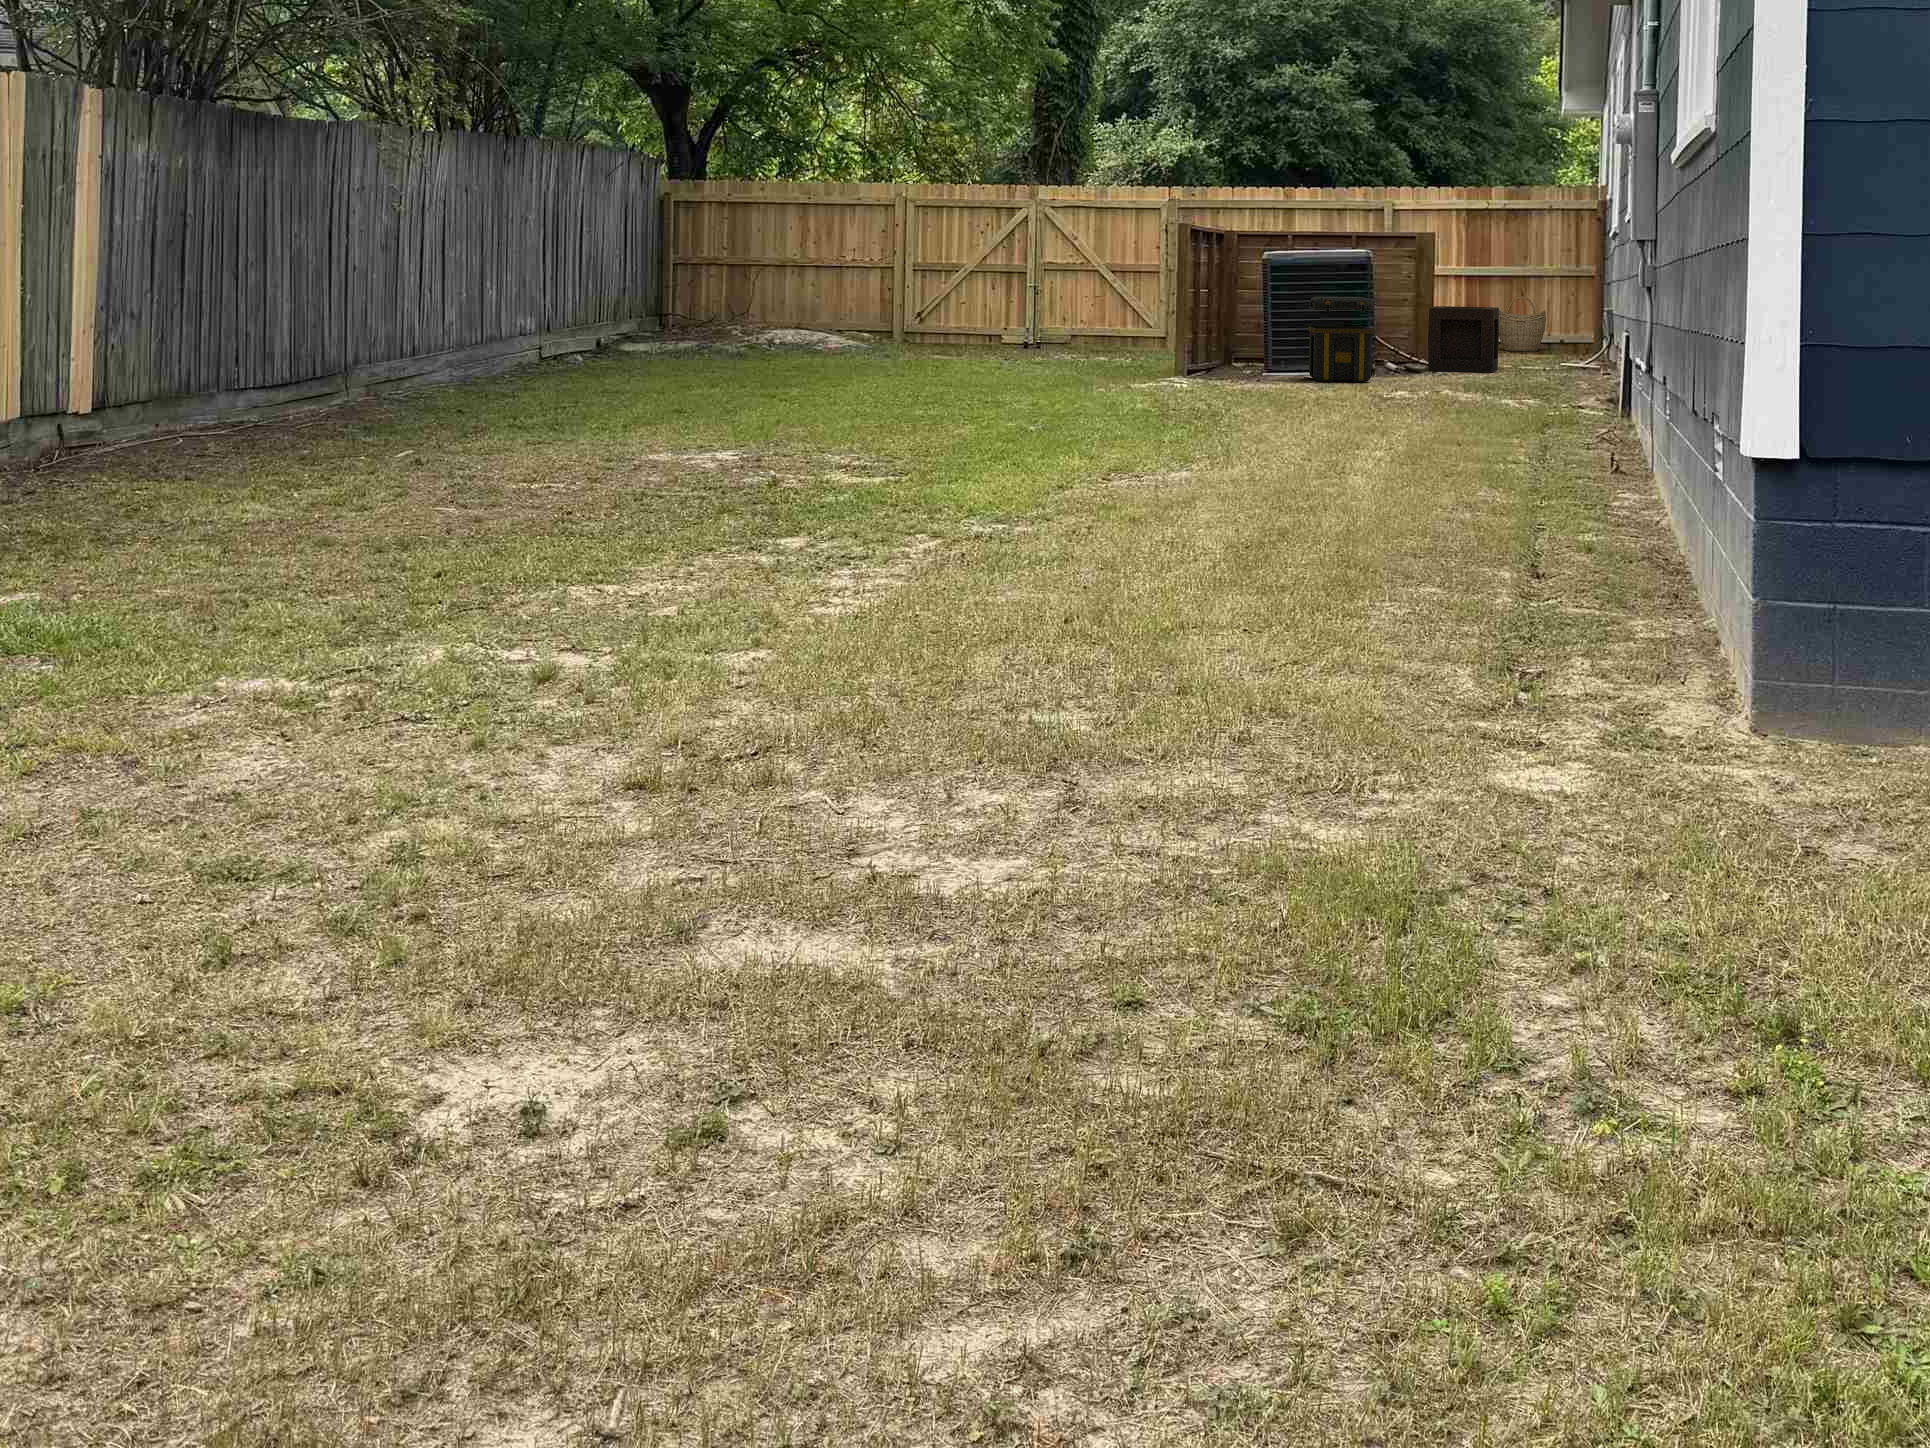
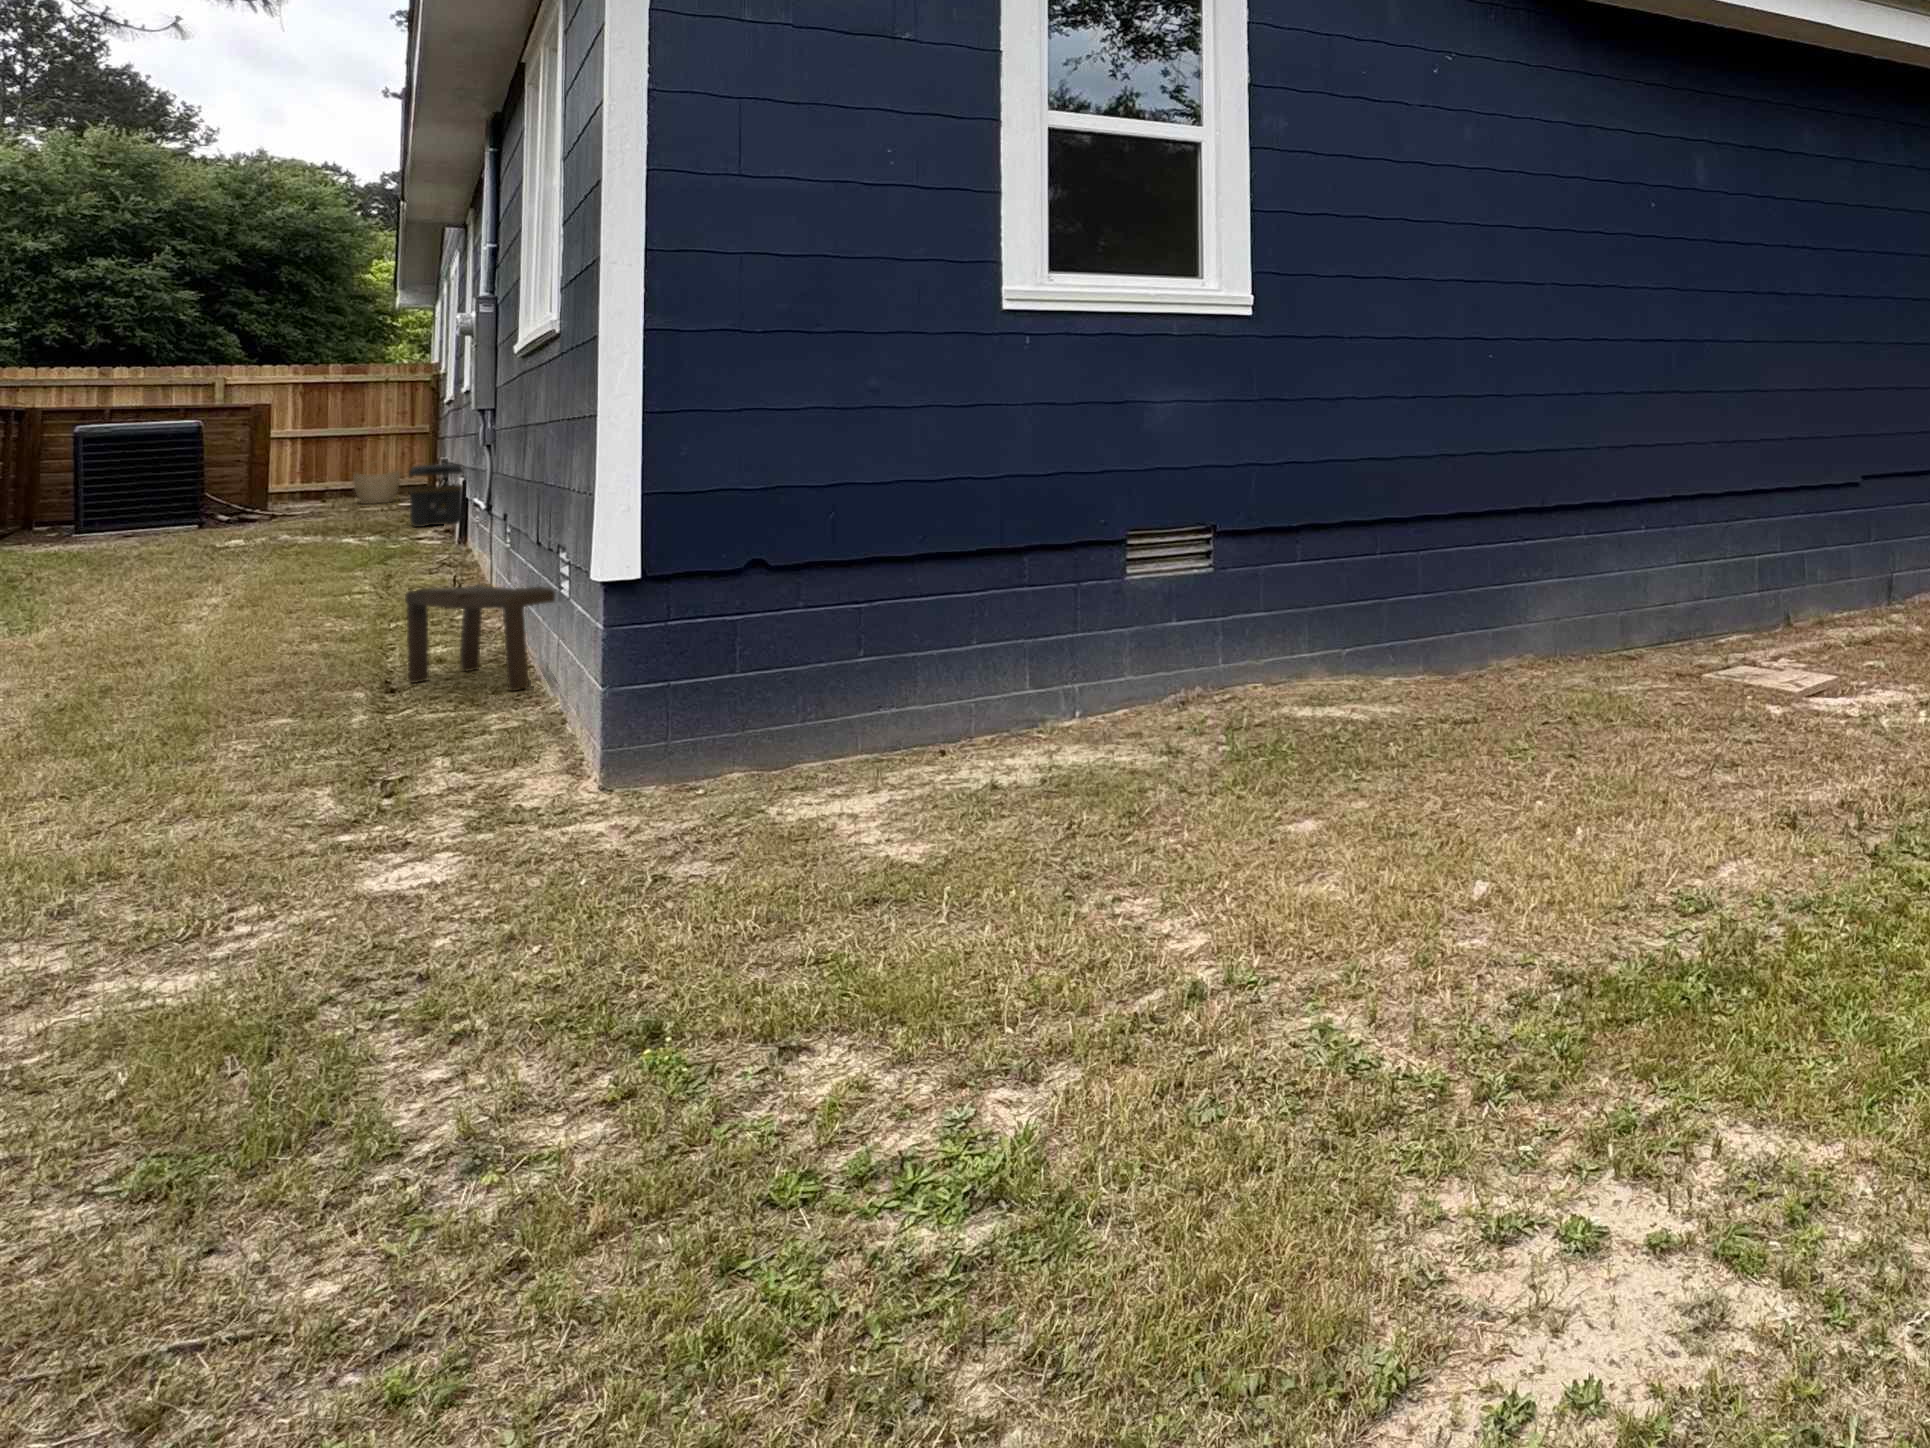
toolbox: present [1308,297,1374,382] -> present [409,464,463,527]
wooden crate: present [1428,306,1499,373] -> none [299,475,365,529]
bench: none [1431,444,1710,662] -> present [405,585,555,691]

